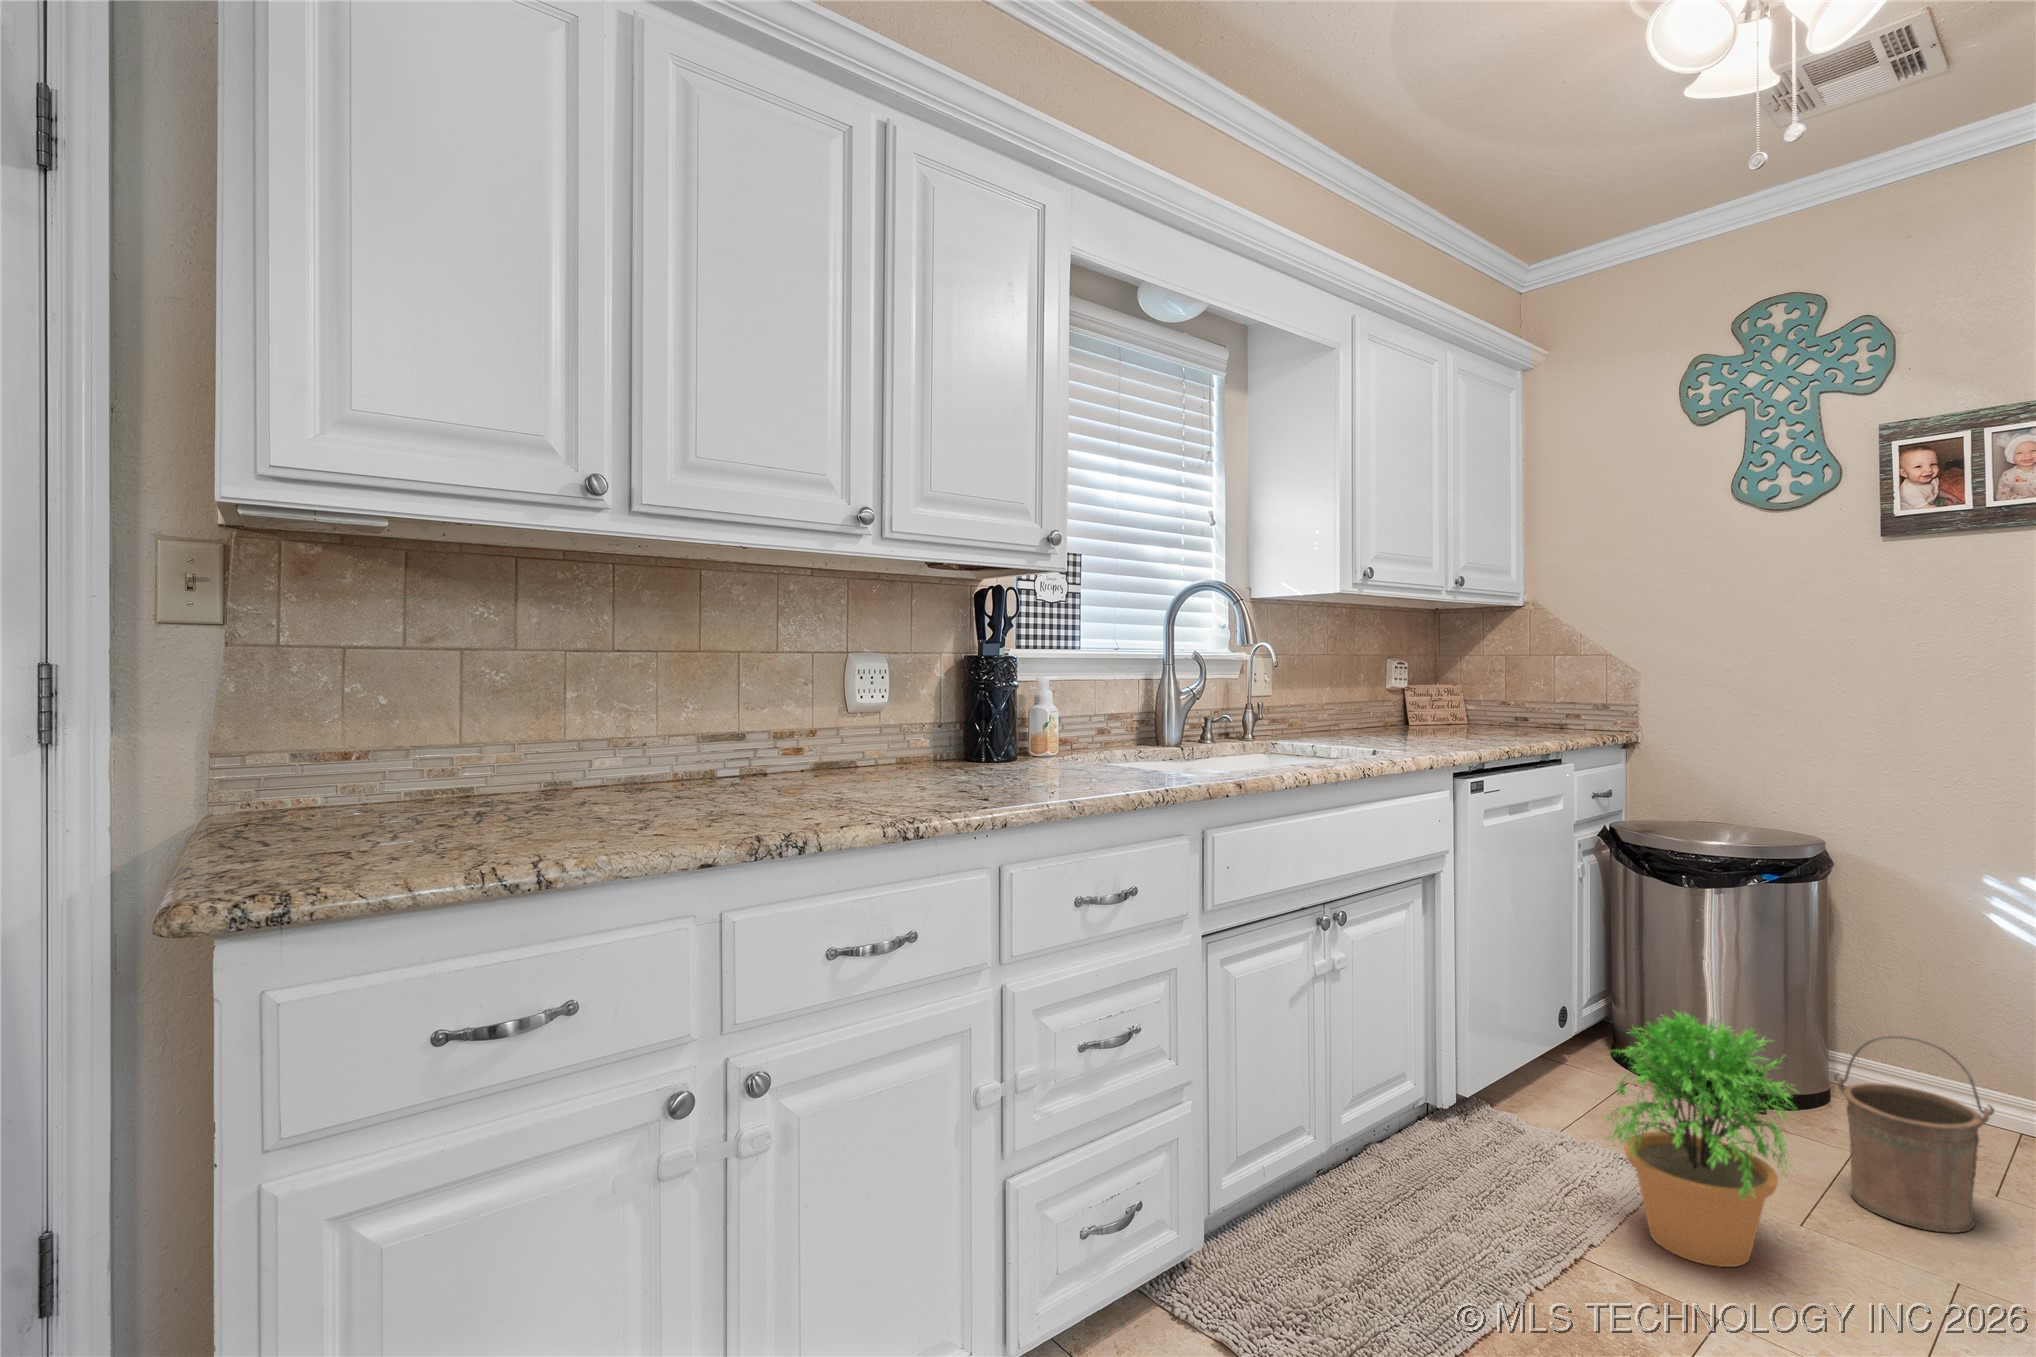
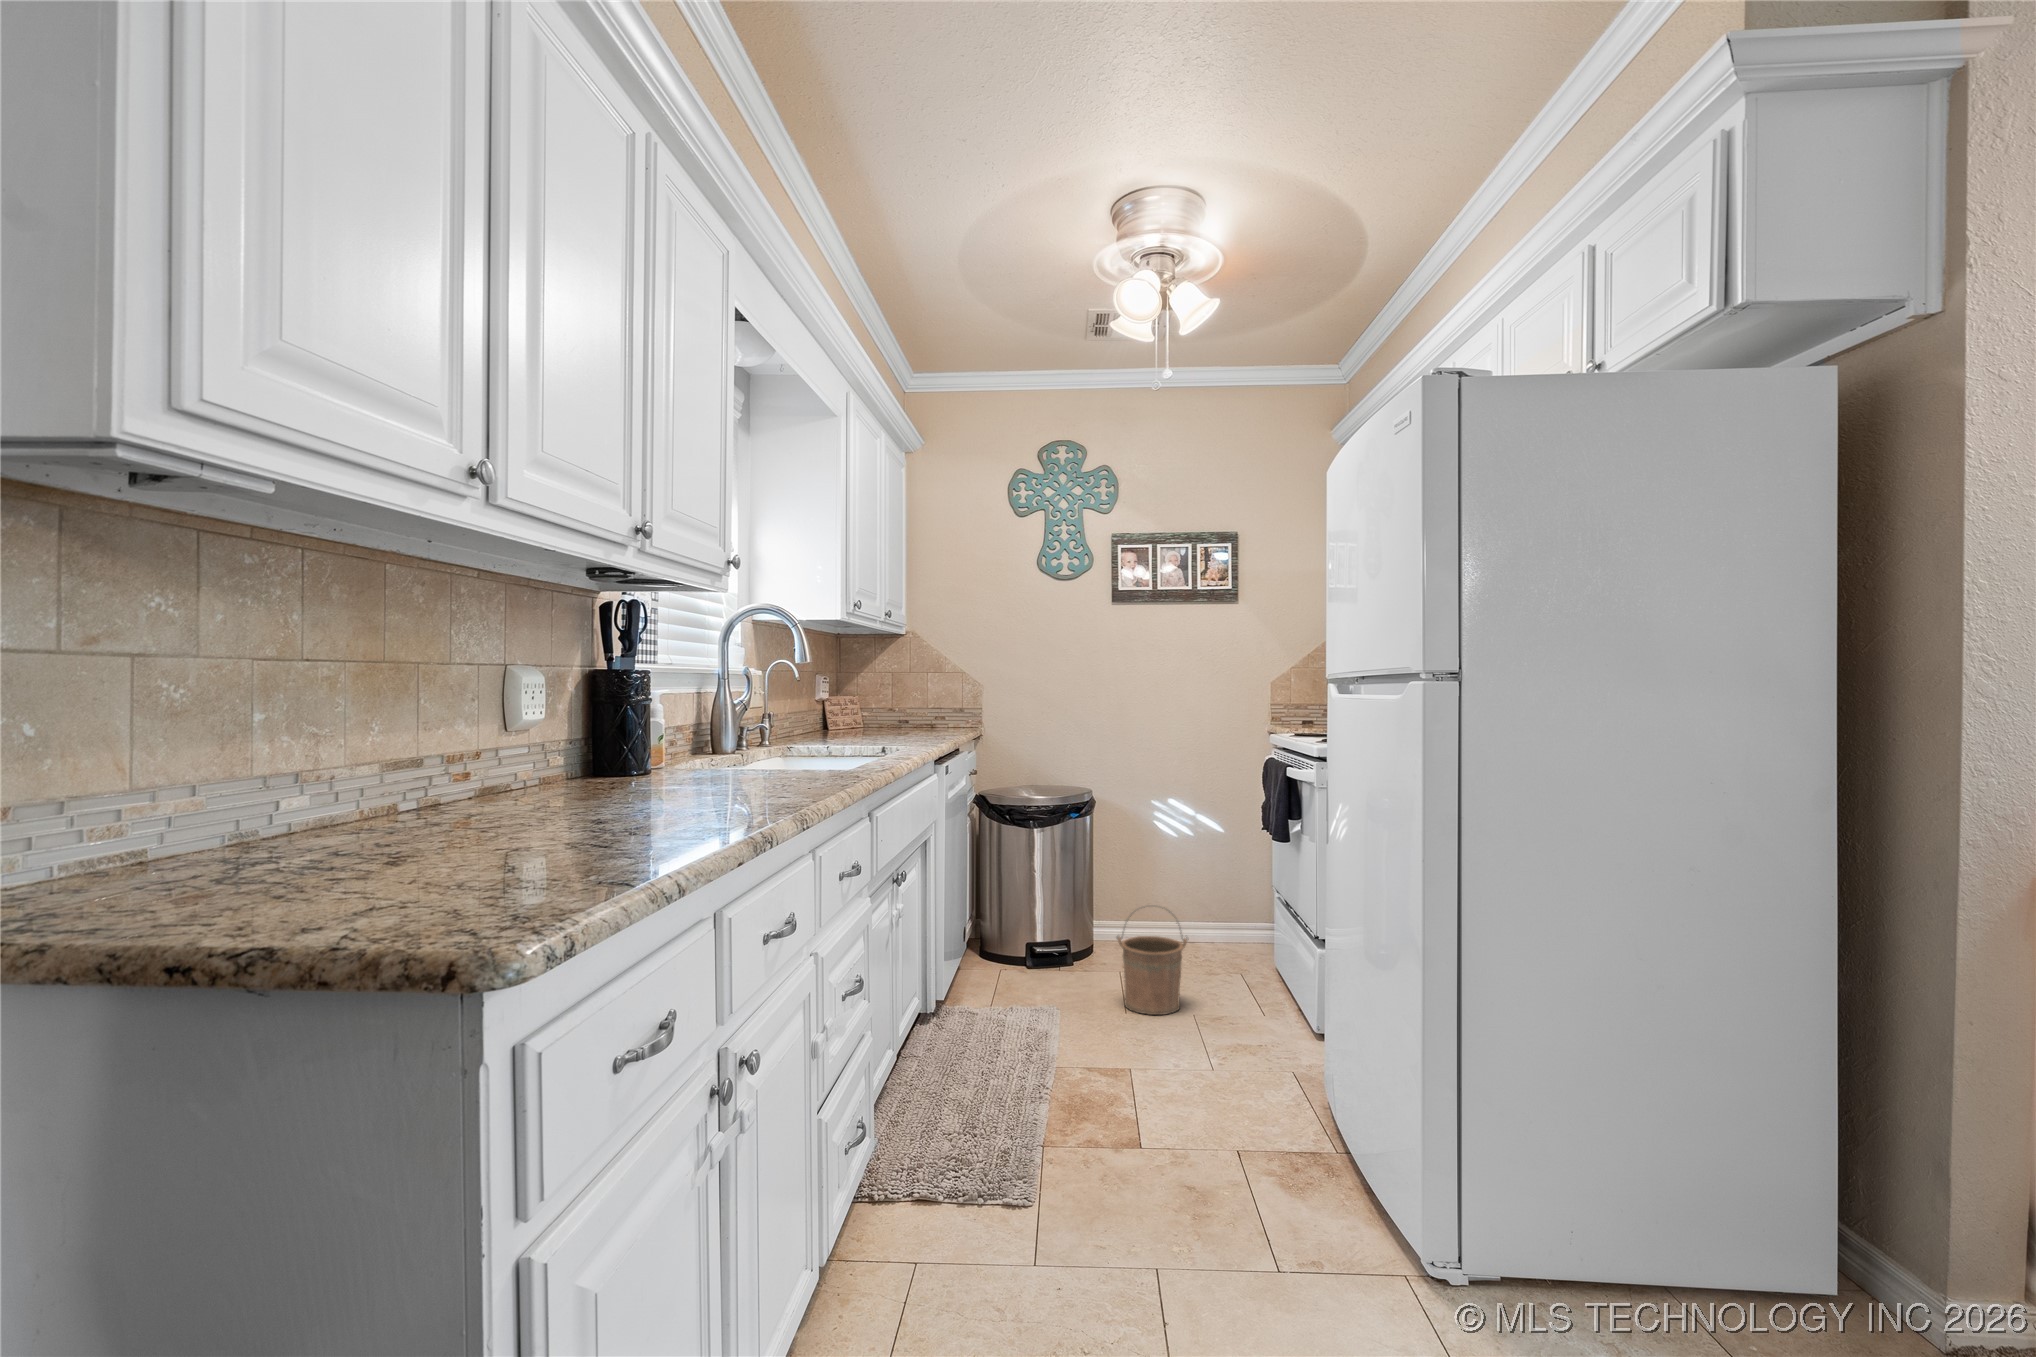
potted plant: present [1606,1013,1797,1267] -> none [1012,907,1124,1064]

